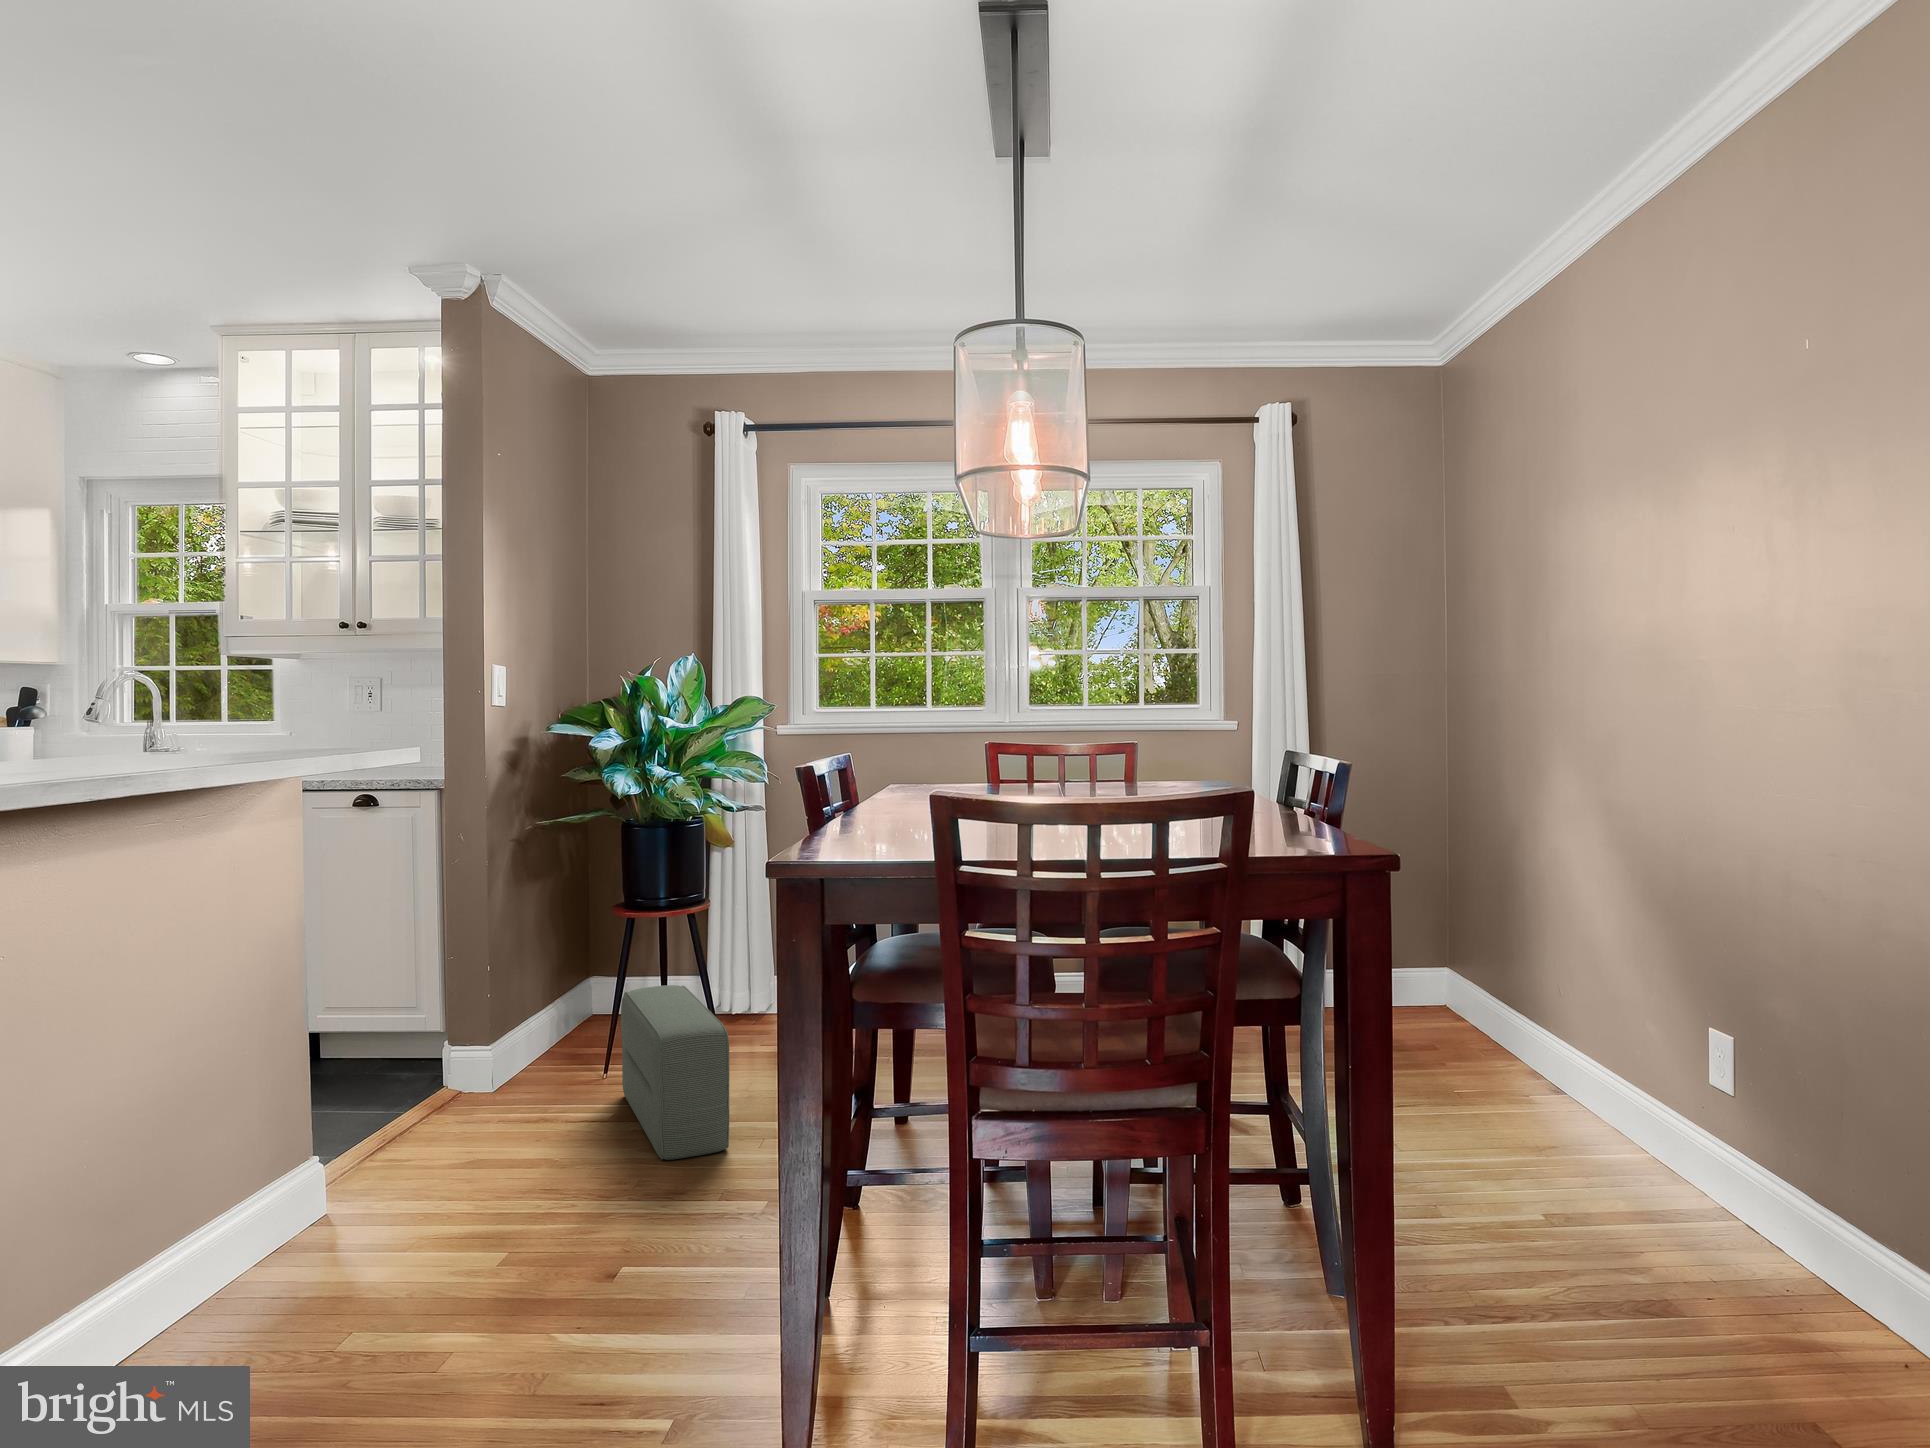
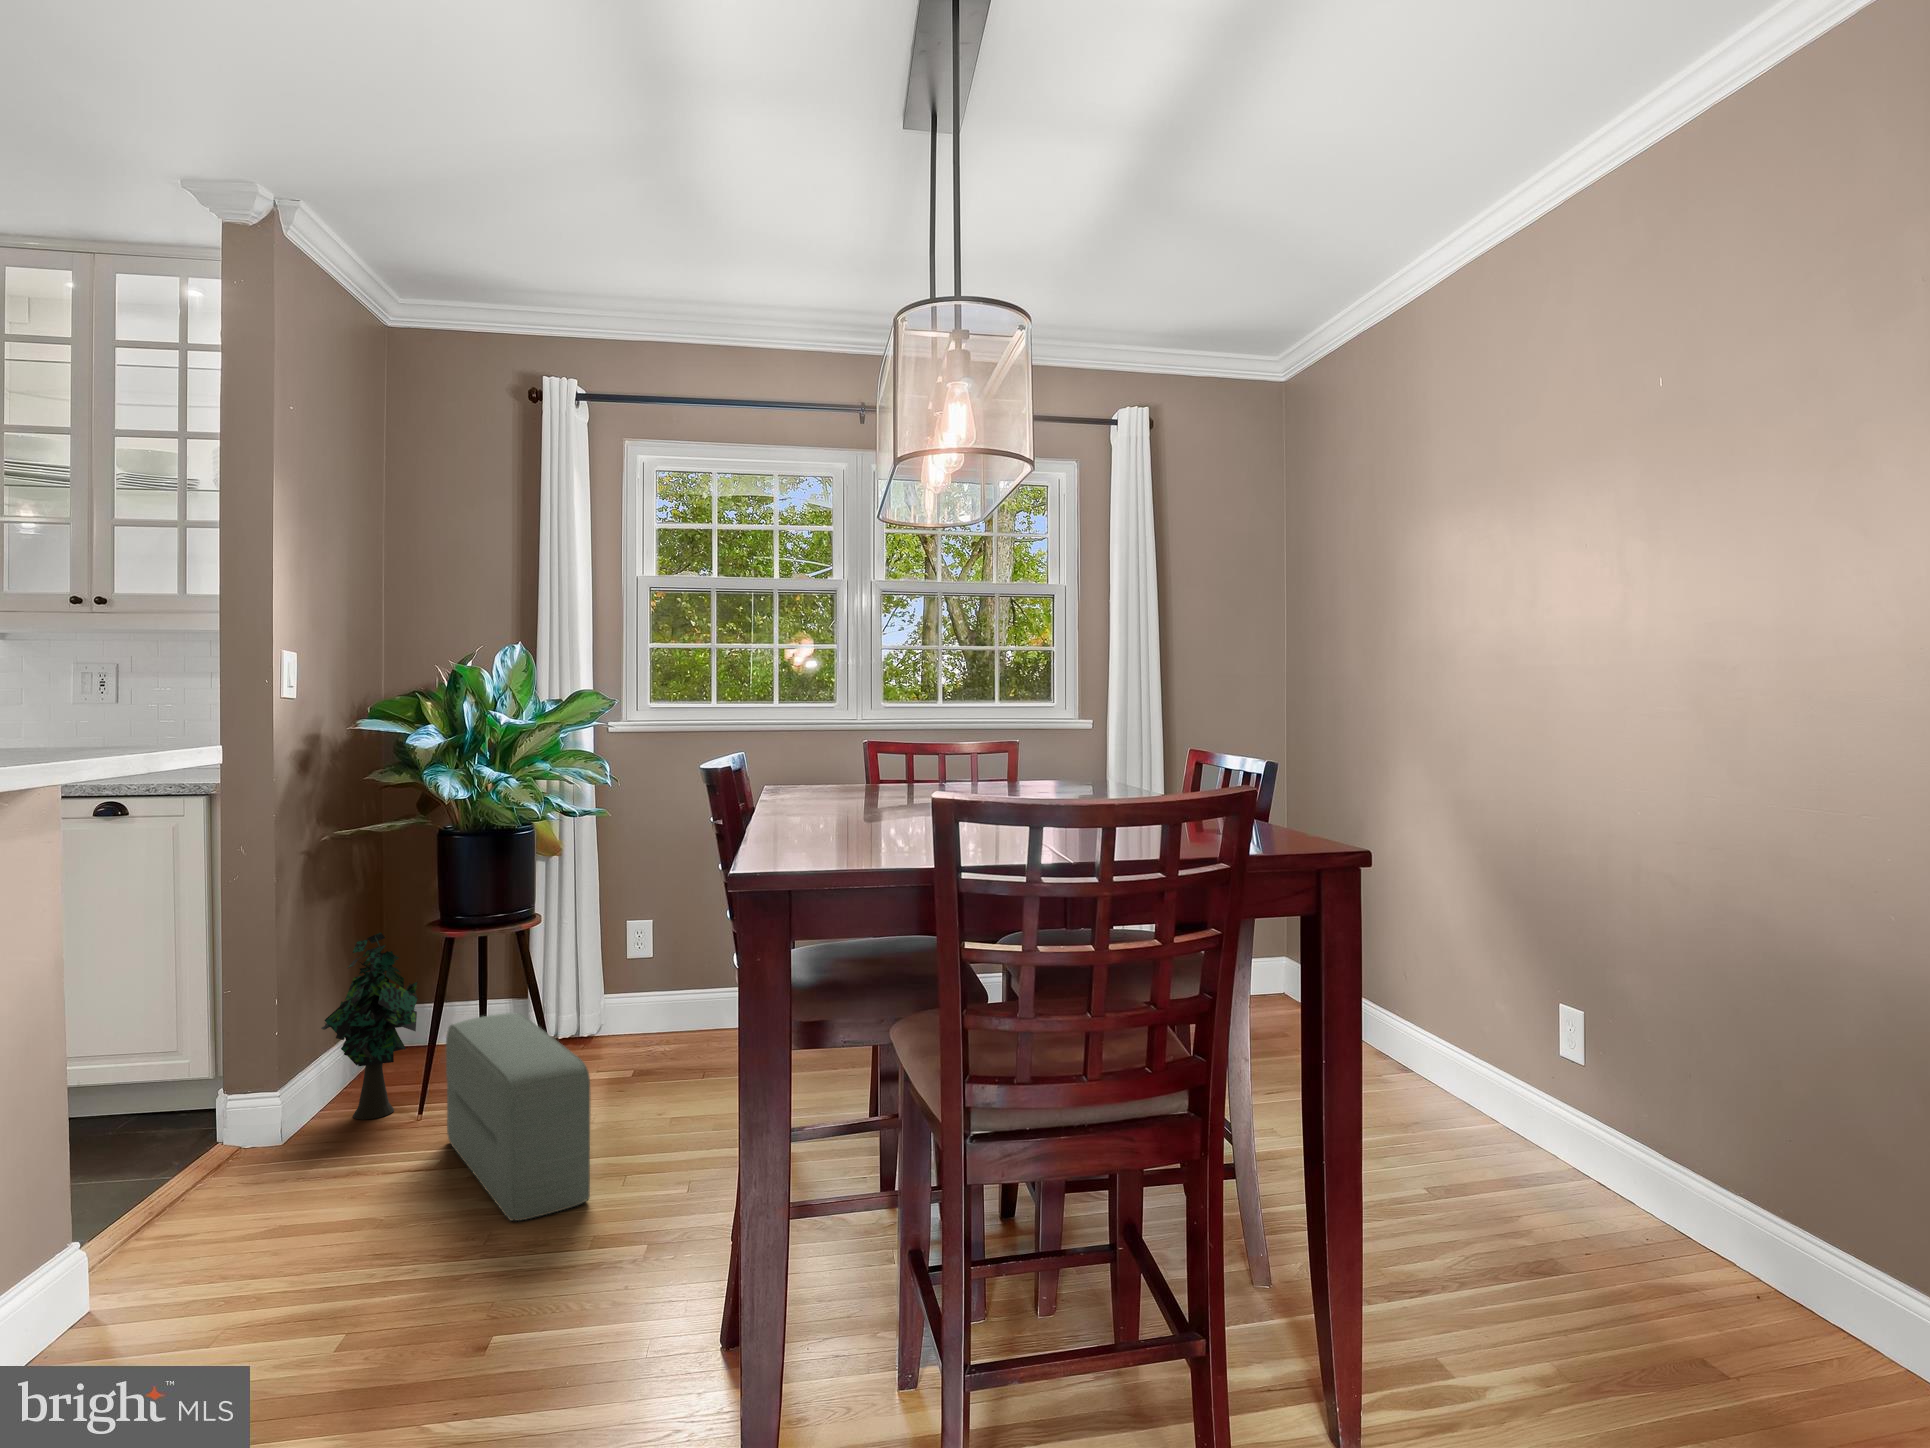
decorative plant: none [525,912,606,1074] -> present [321,933,418,1119]

